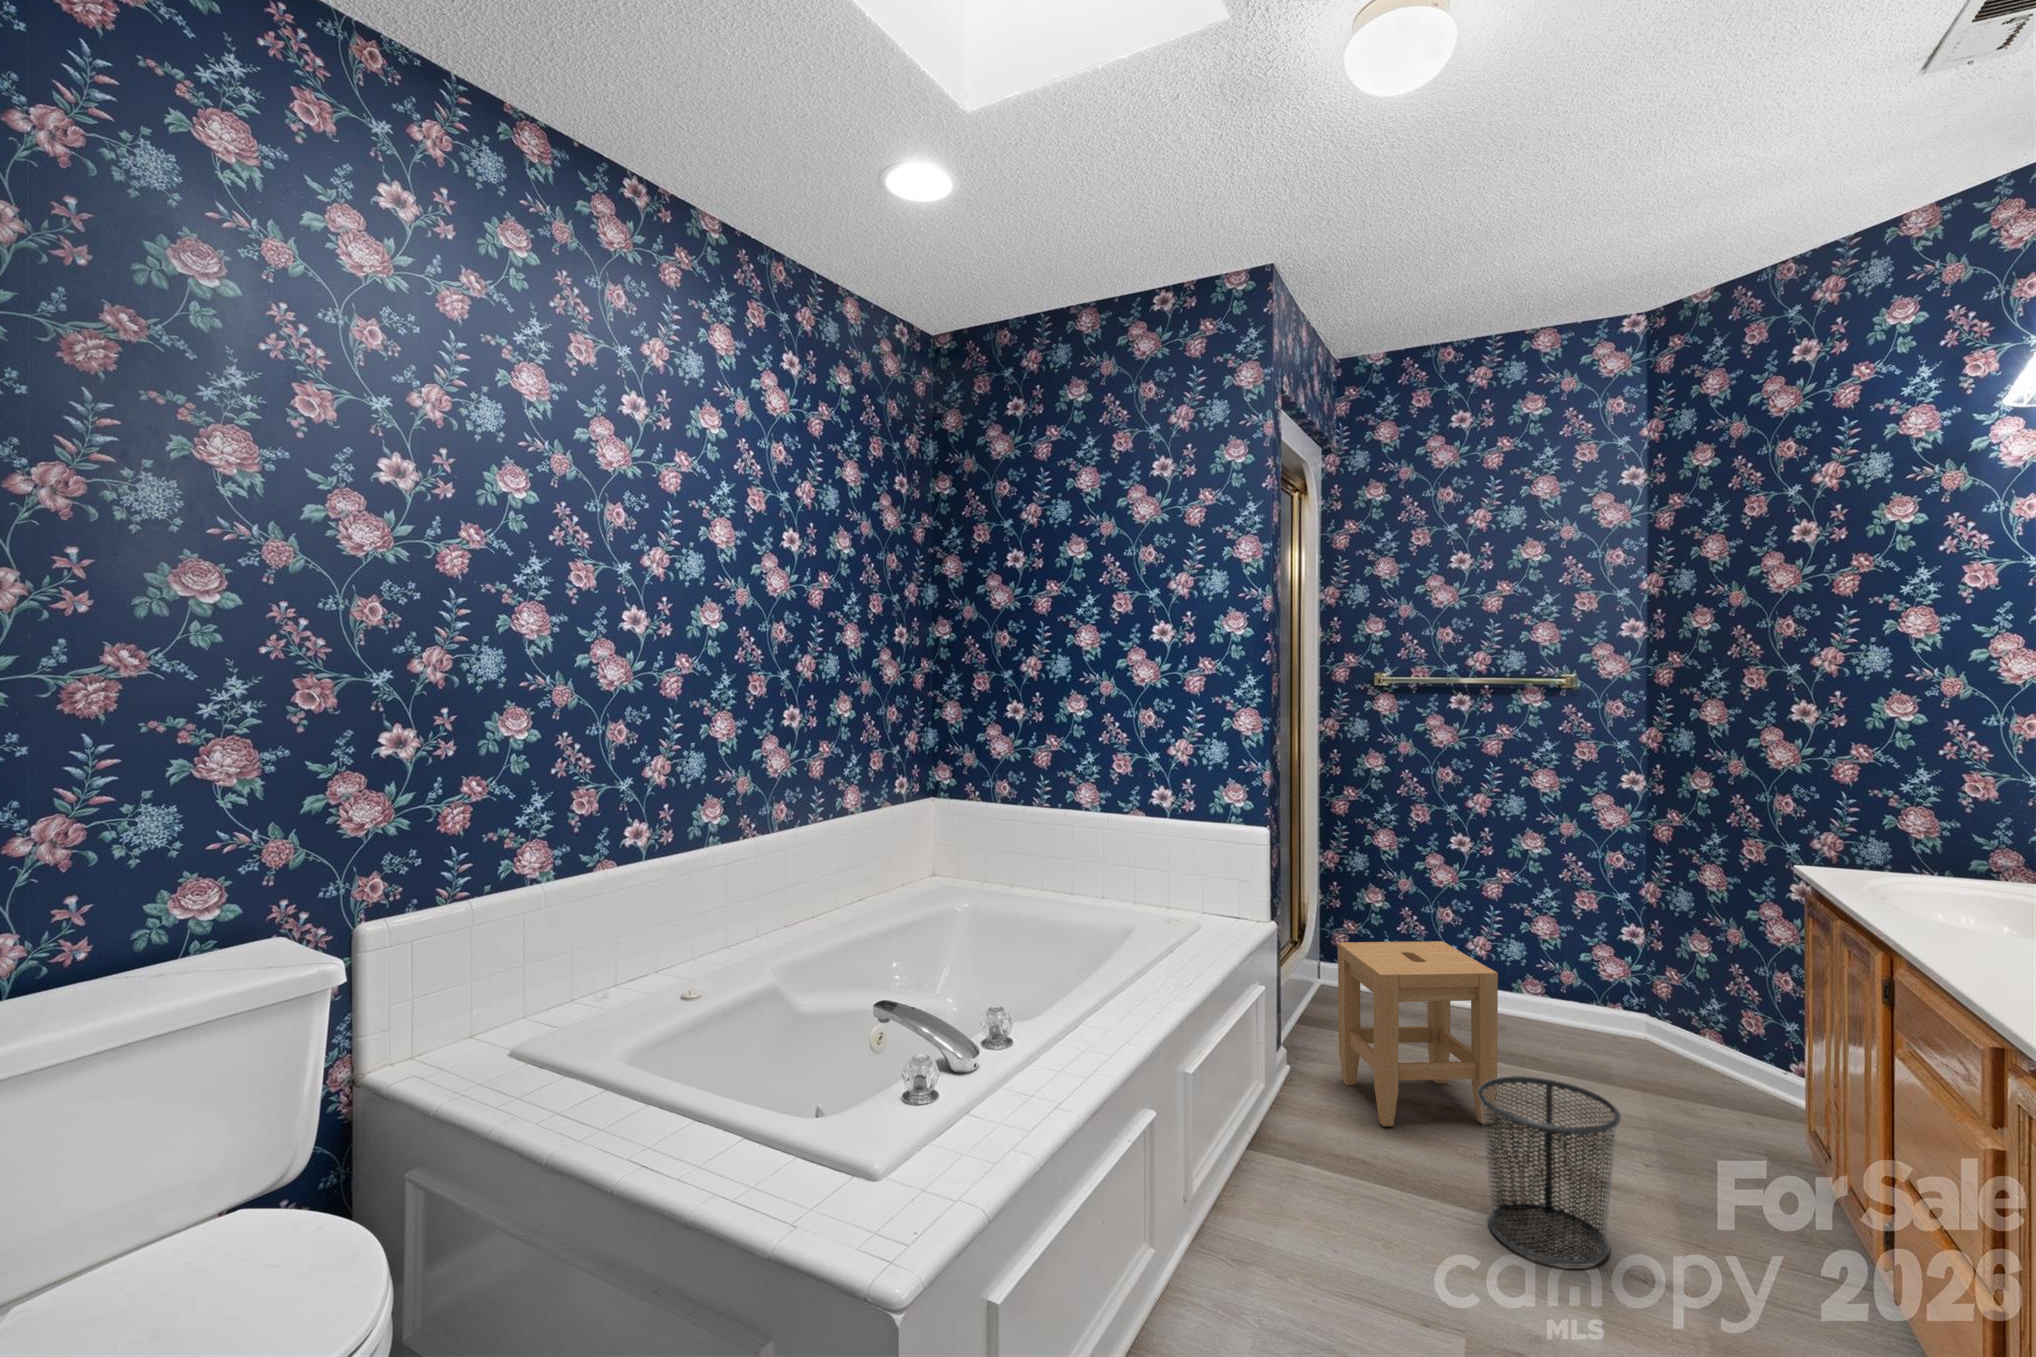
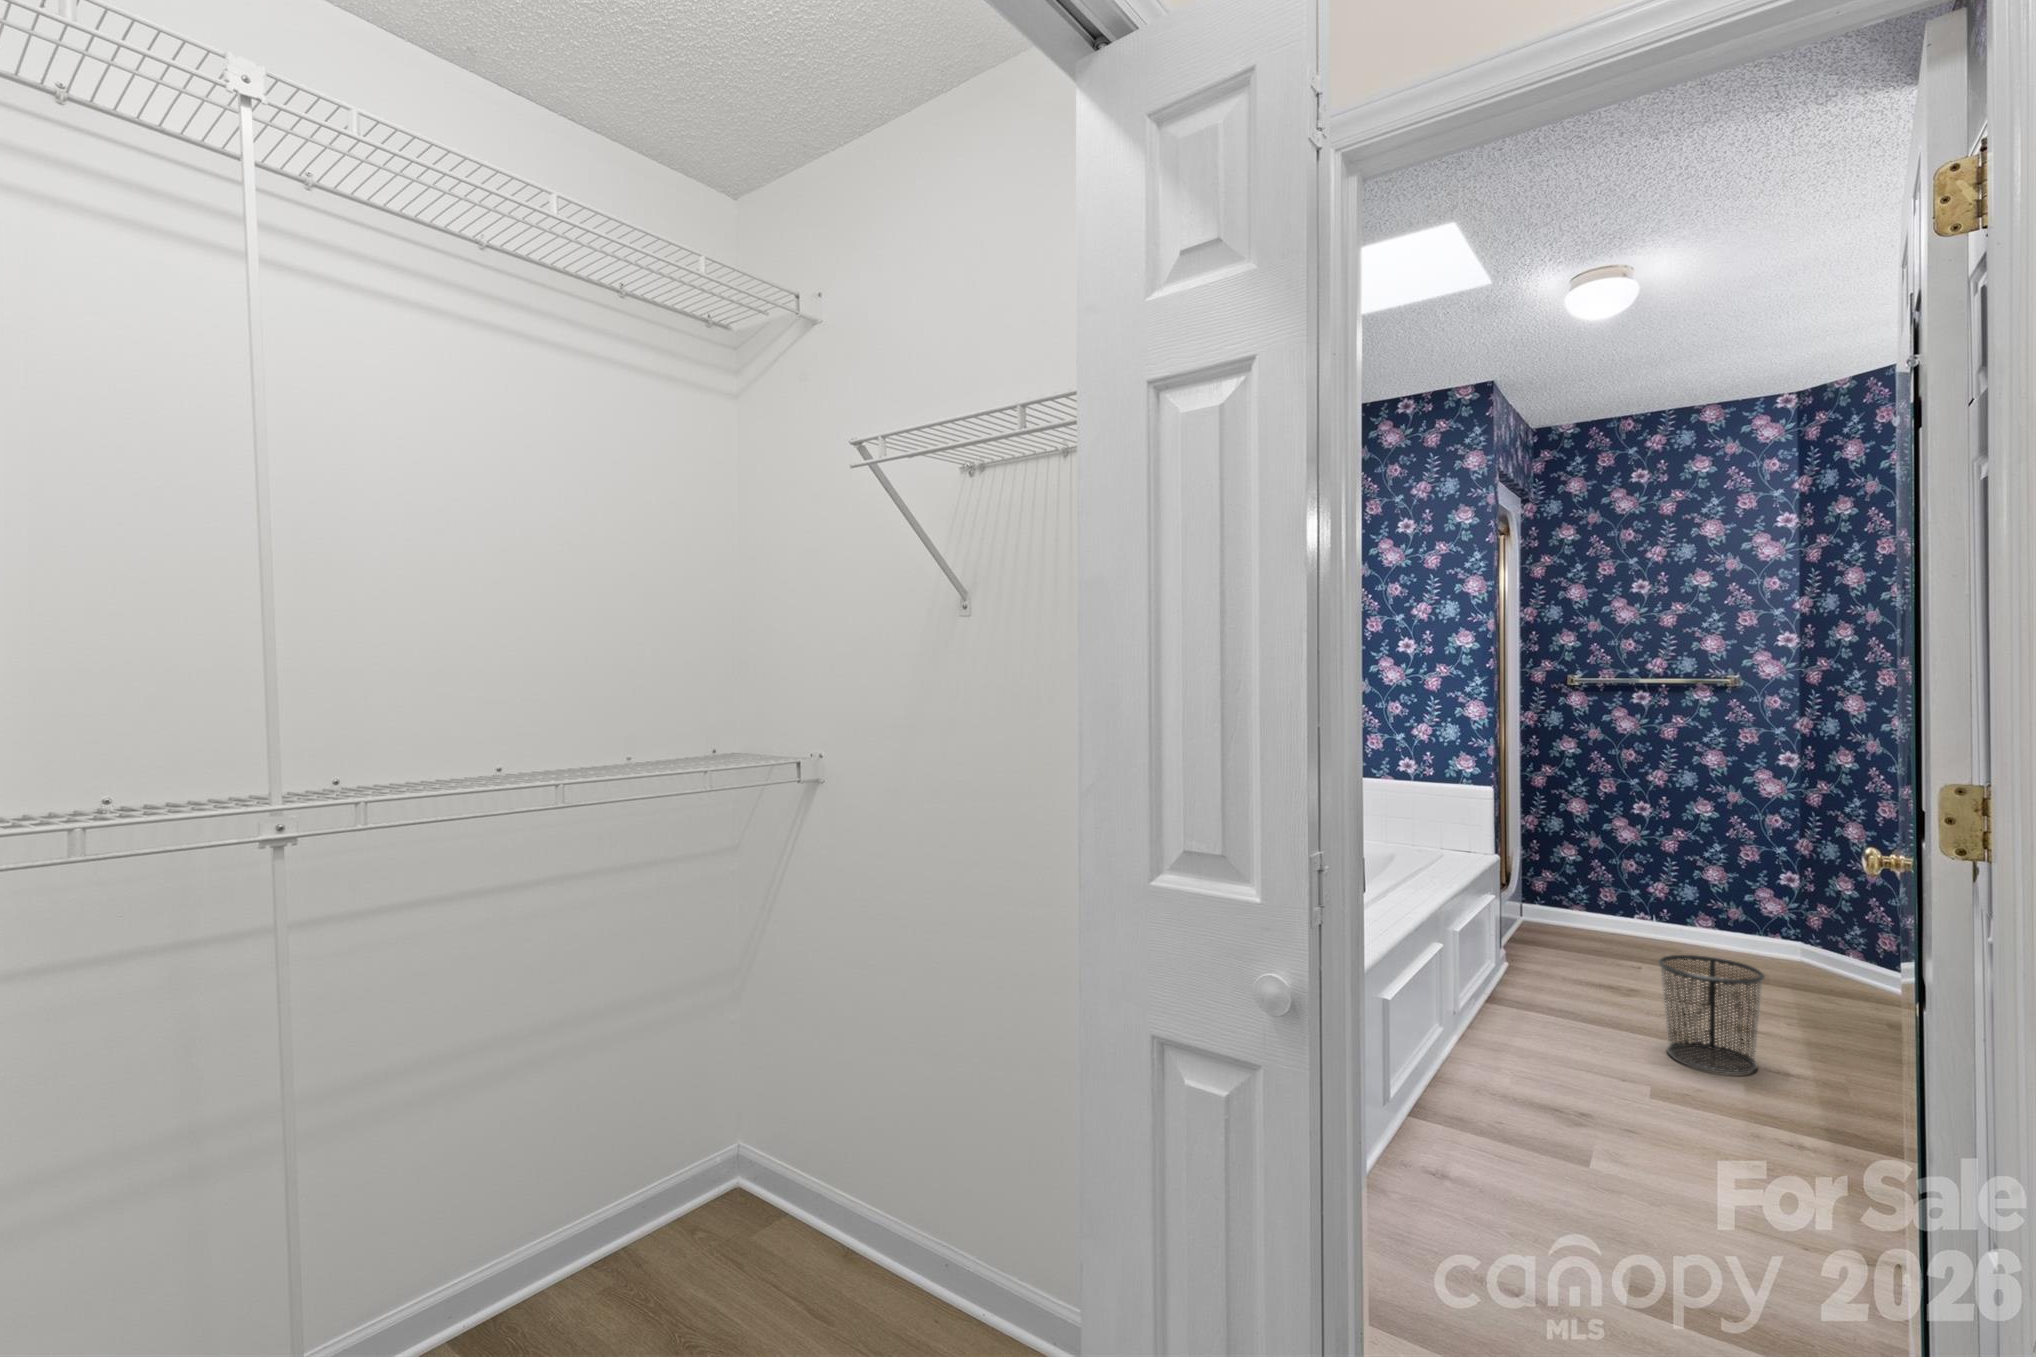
stool: present [1338,941,1498,1126] -> none [1545,874,1673,1003]

